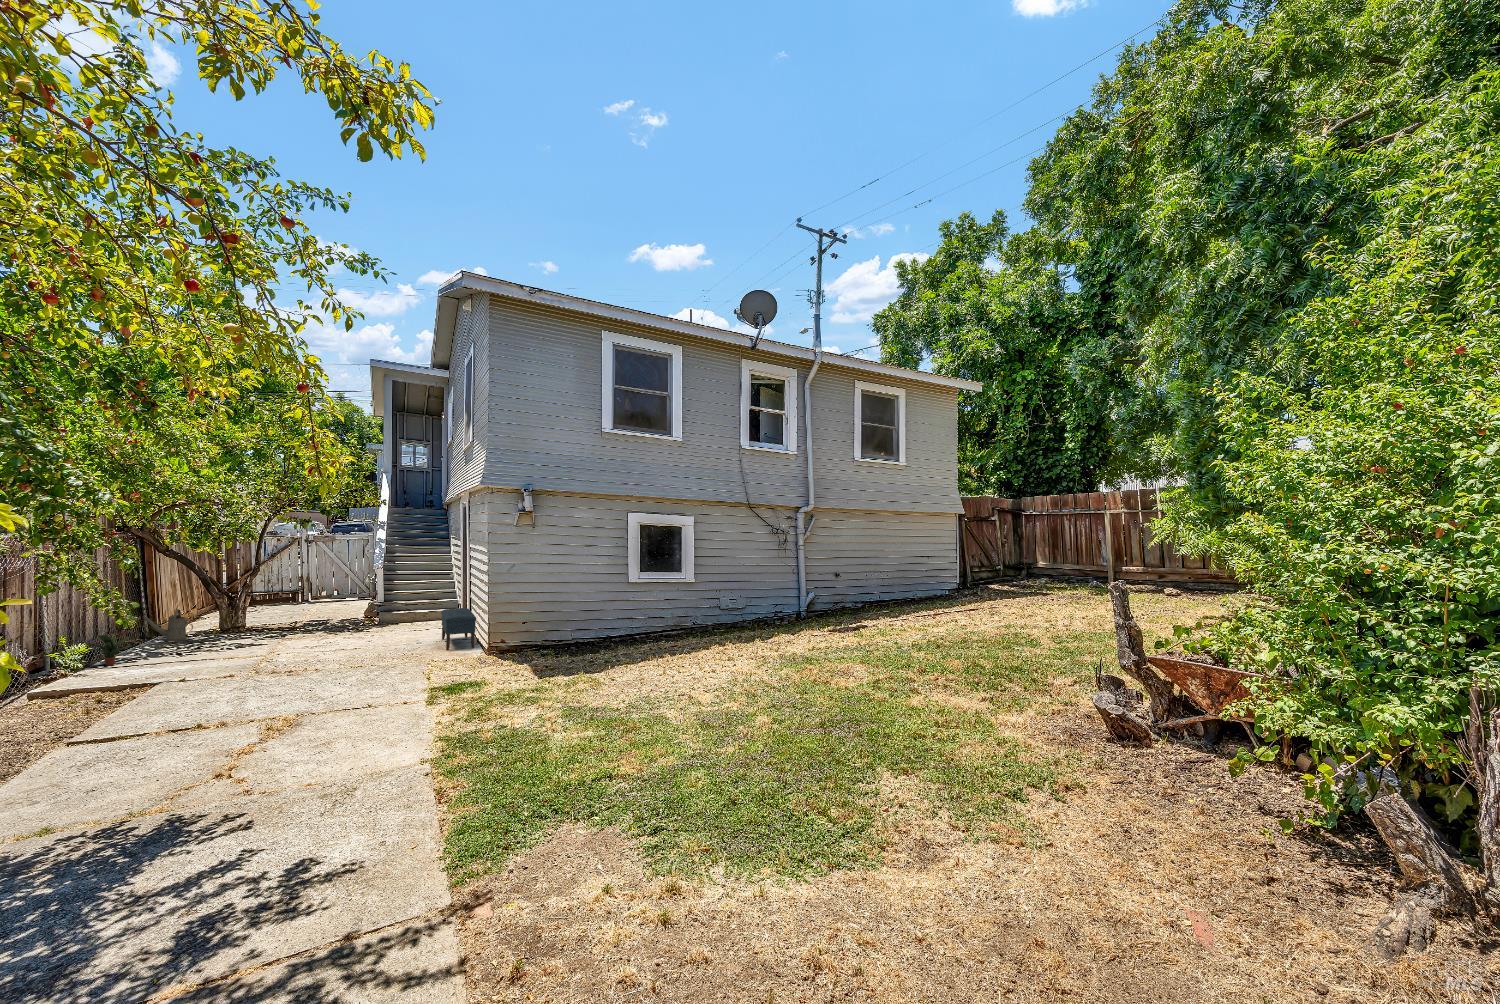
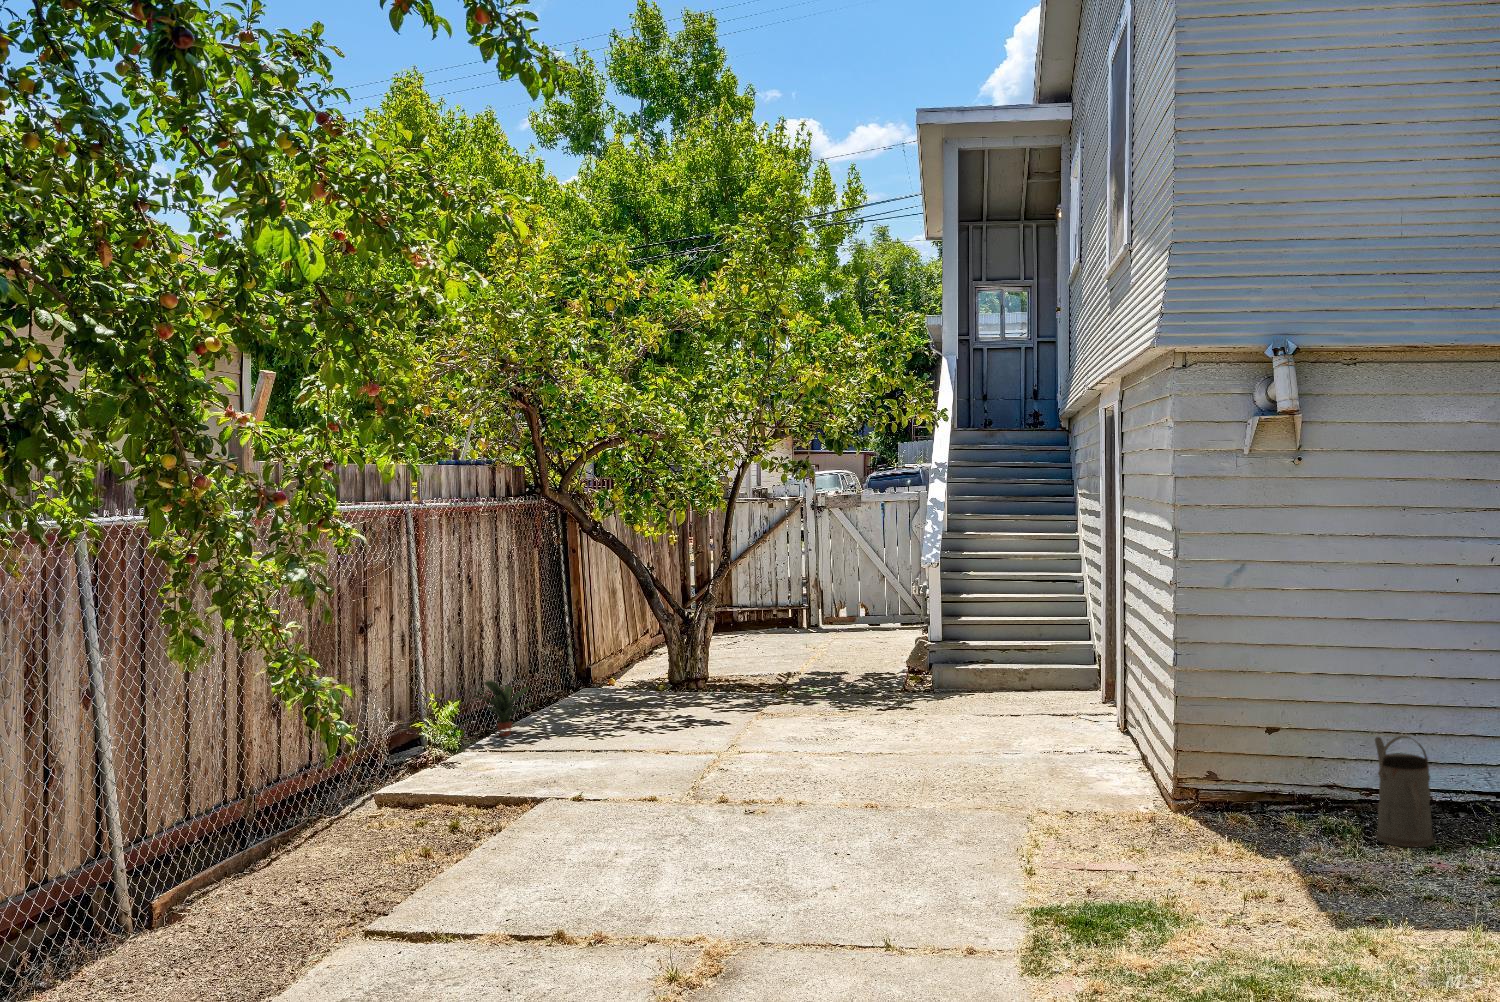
bench: present [441,608,476,650] -> none [1060,673,1146,785]
watering can: present [143,609,193,641] -> present [1375,736,1435,847]

